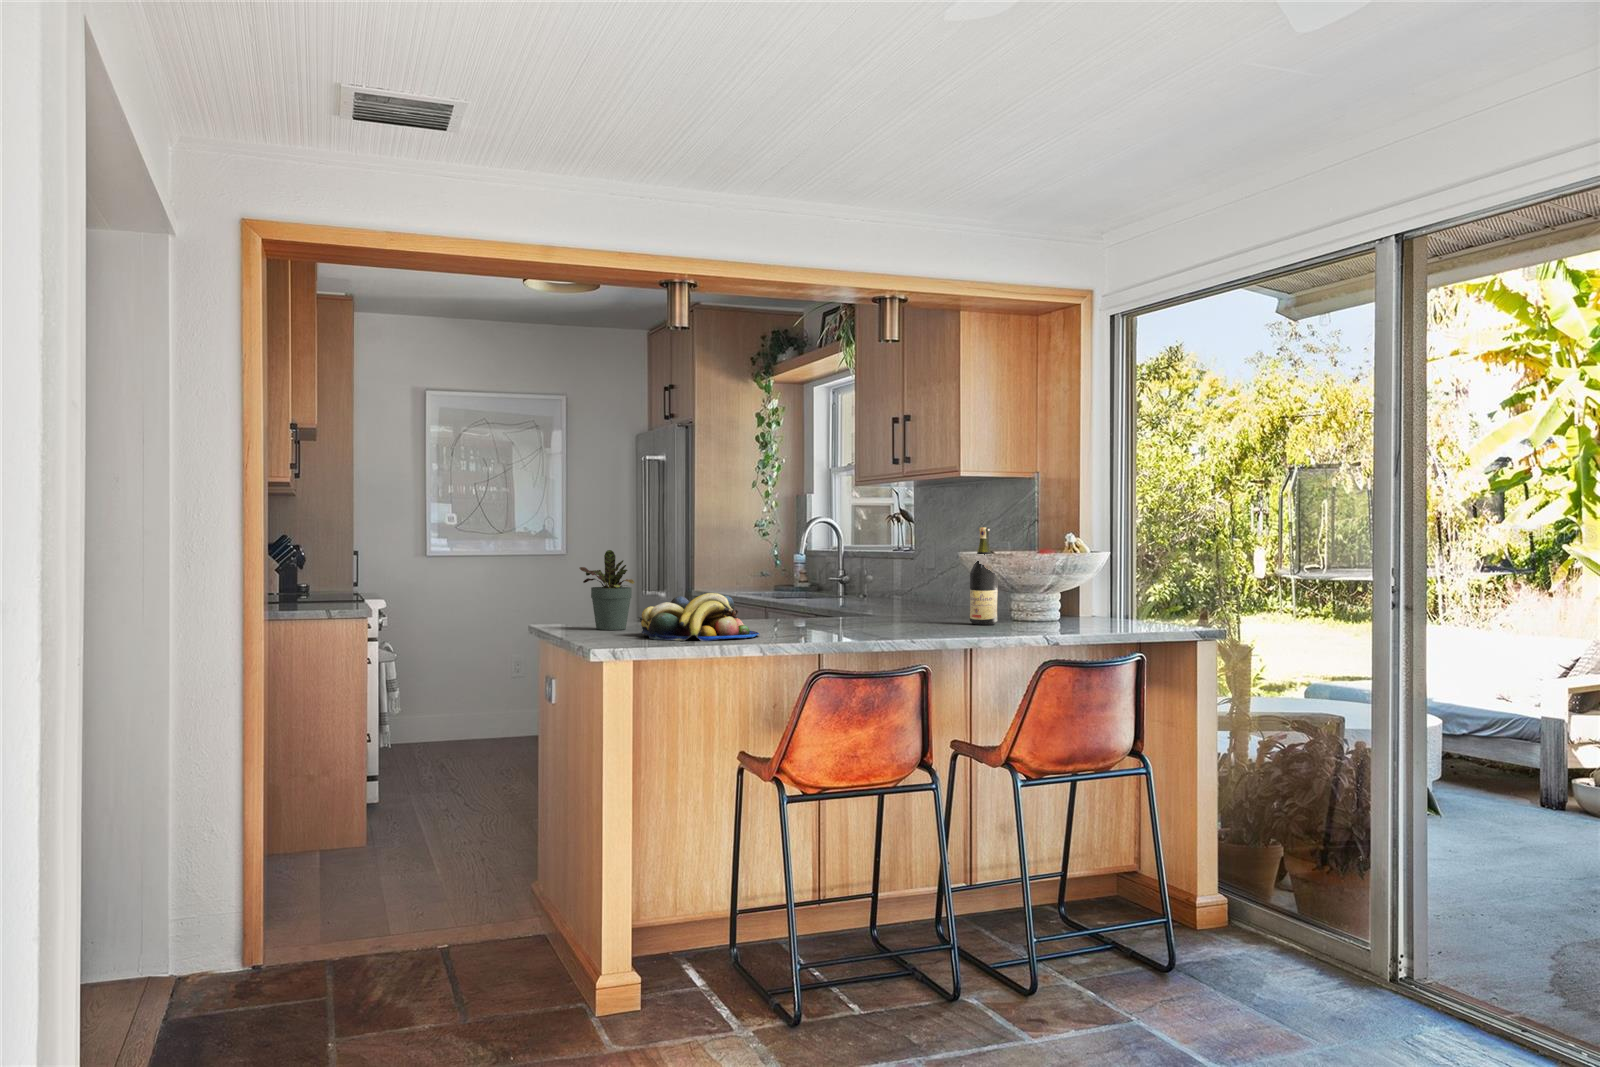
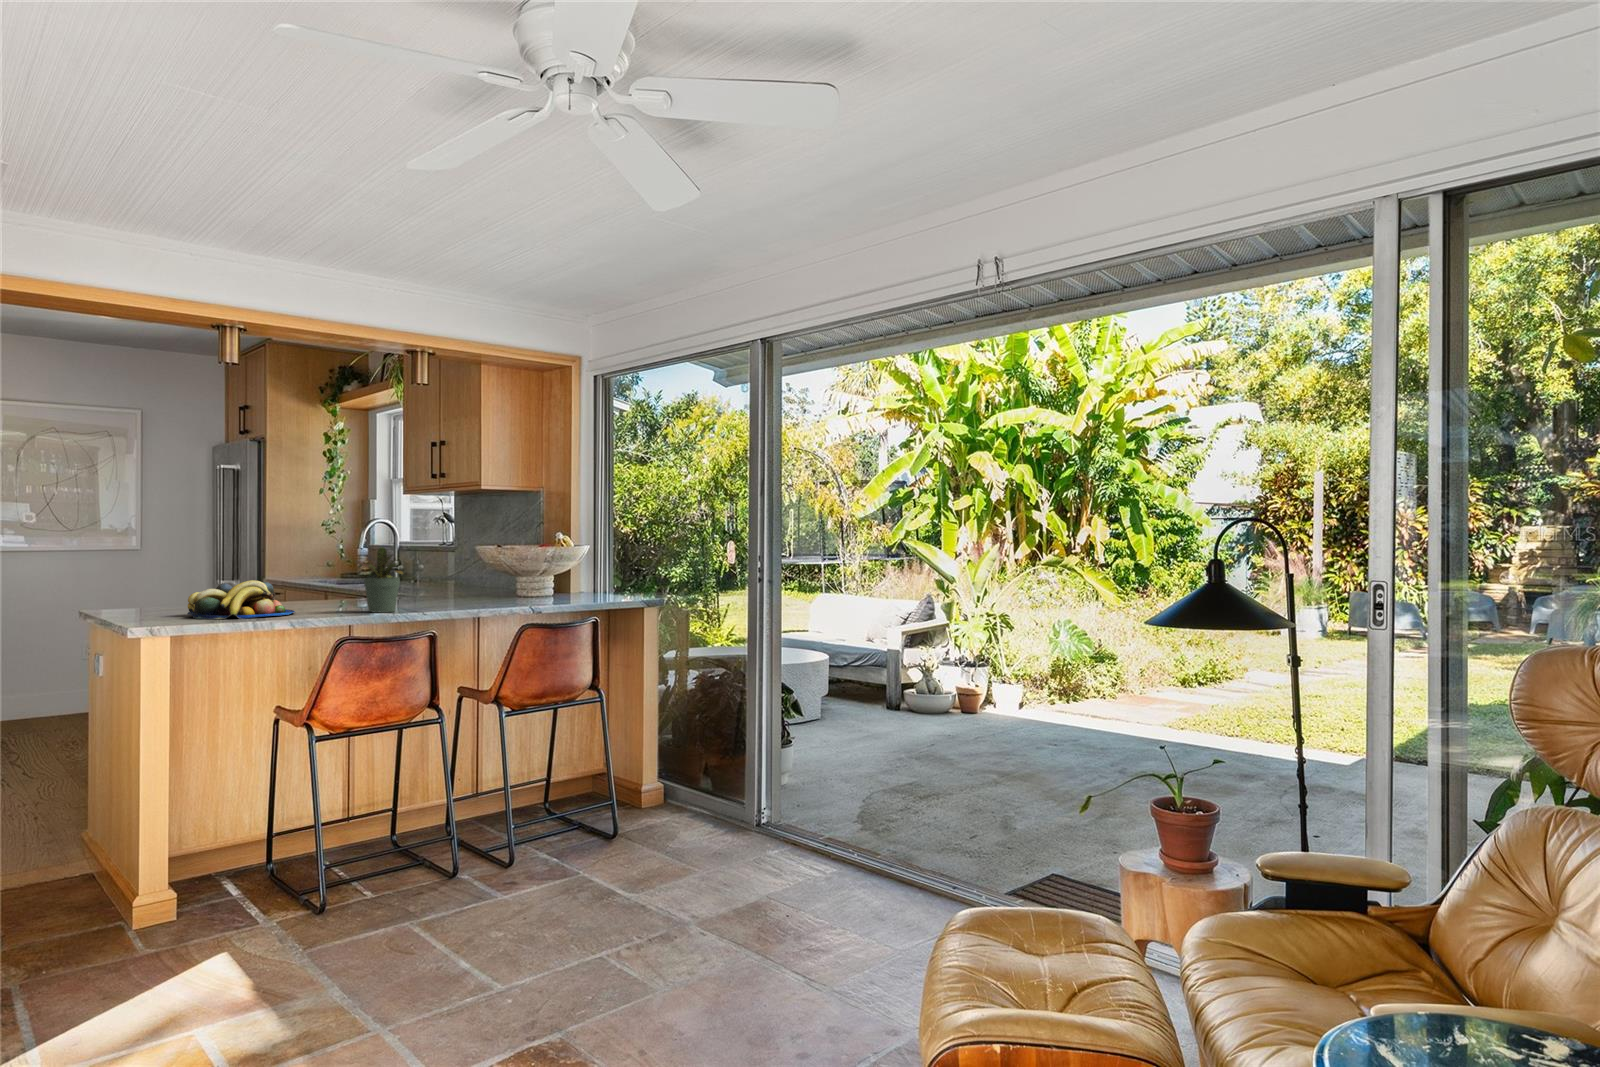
wine bottle: present [970,527,998,625] -> none [479,528,501,600]
potted plant: present [580,550,634,630] -> present [357,547,403,613]

